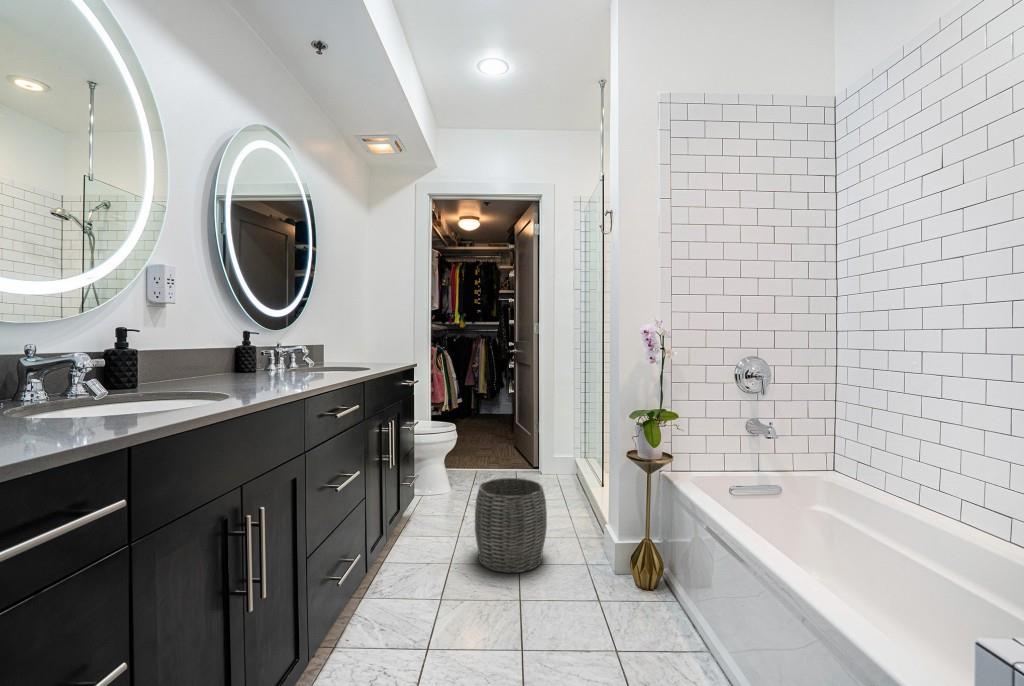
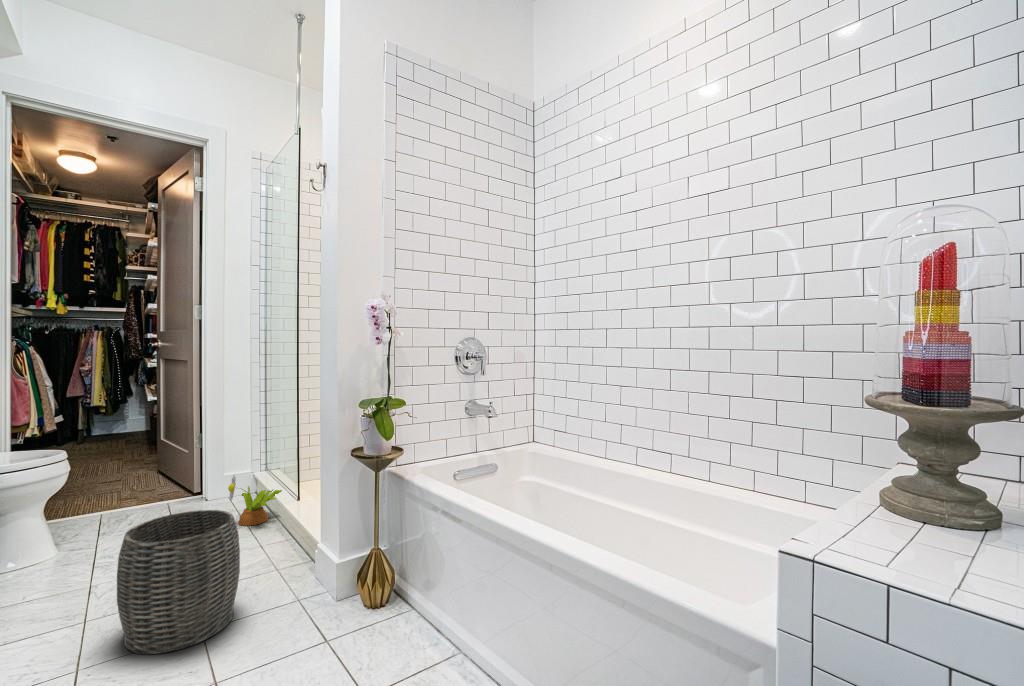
decorative plant: none [550,456,589,499] -> present [228,476,282,526]

